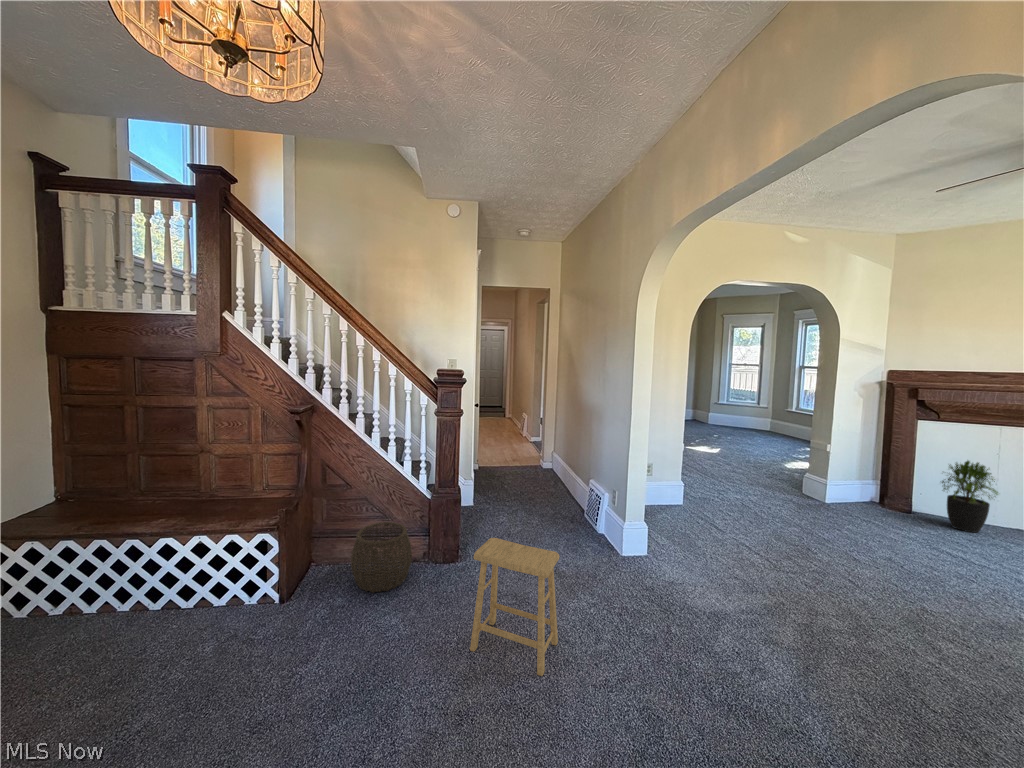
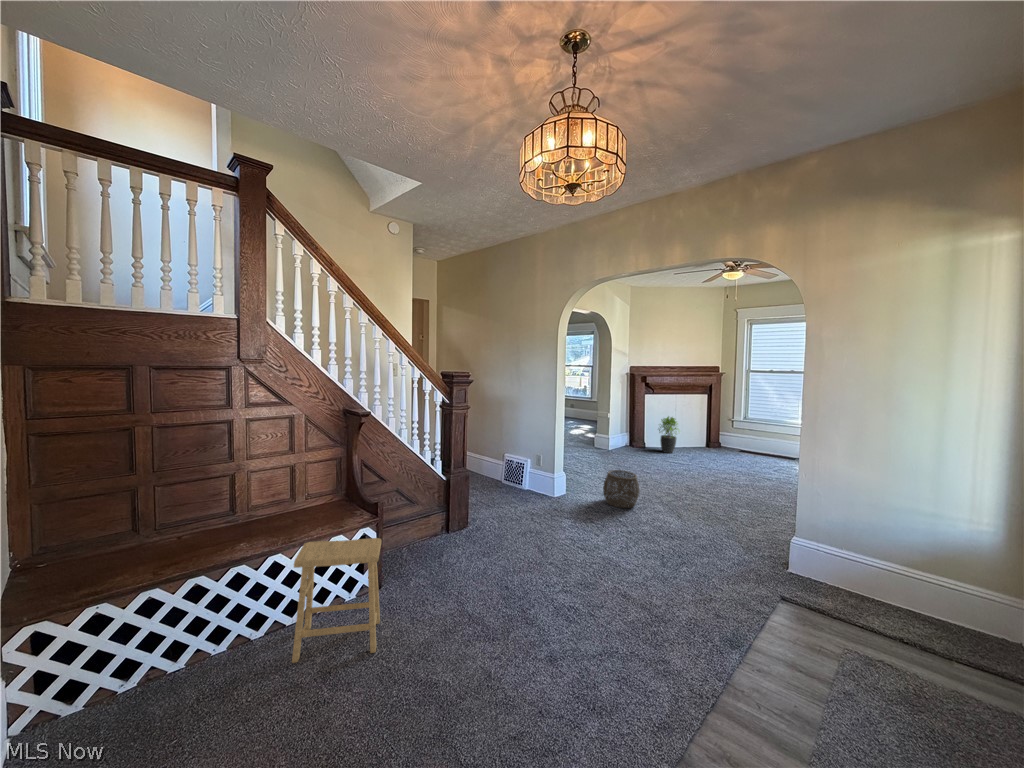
woven basket: present [351,522,412,592] -> present [603,470,640,508]
footstool: present [470,538,560,676] -> present [292,538,381,663]

